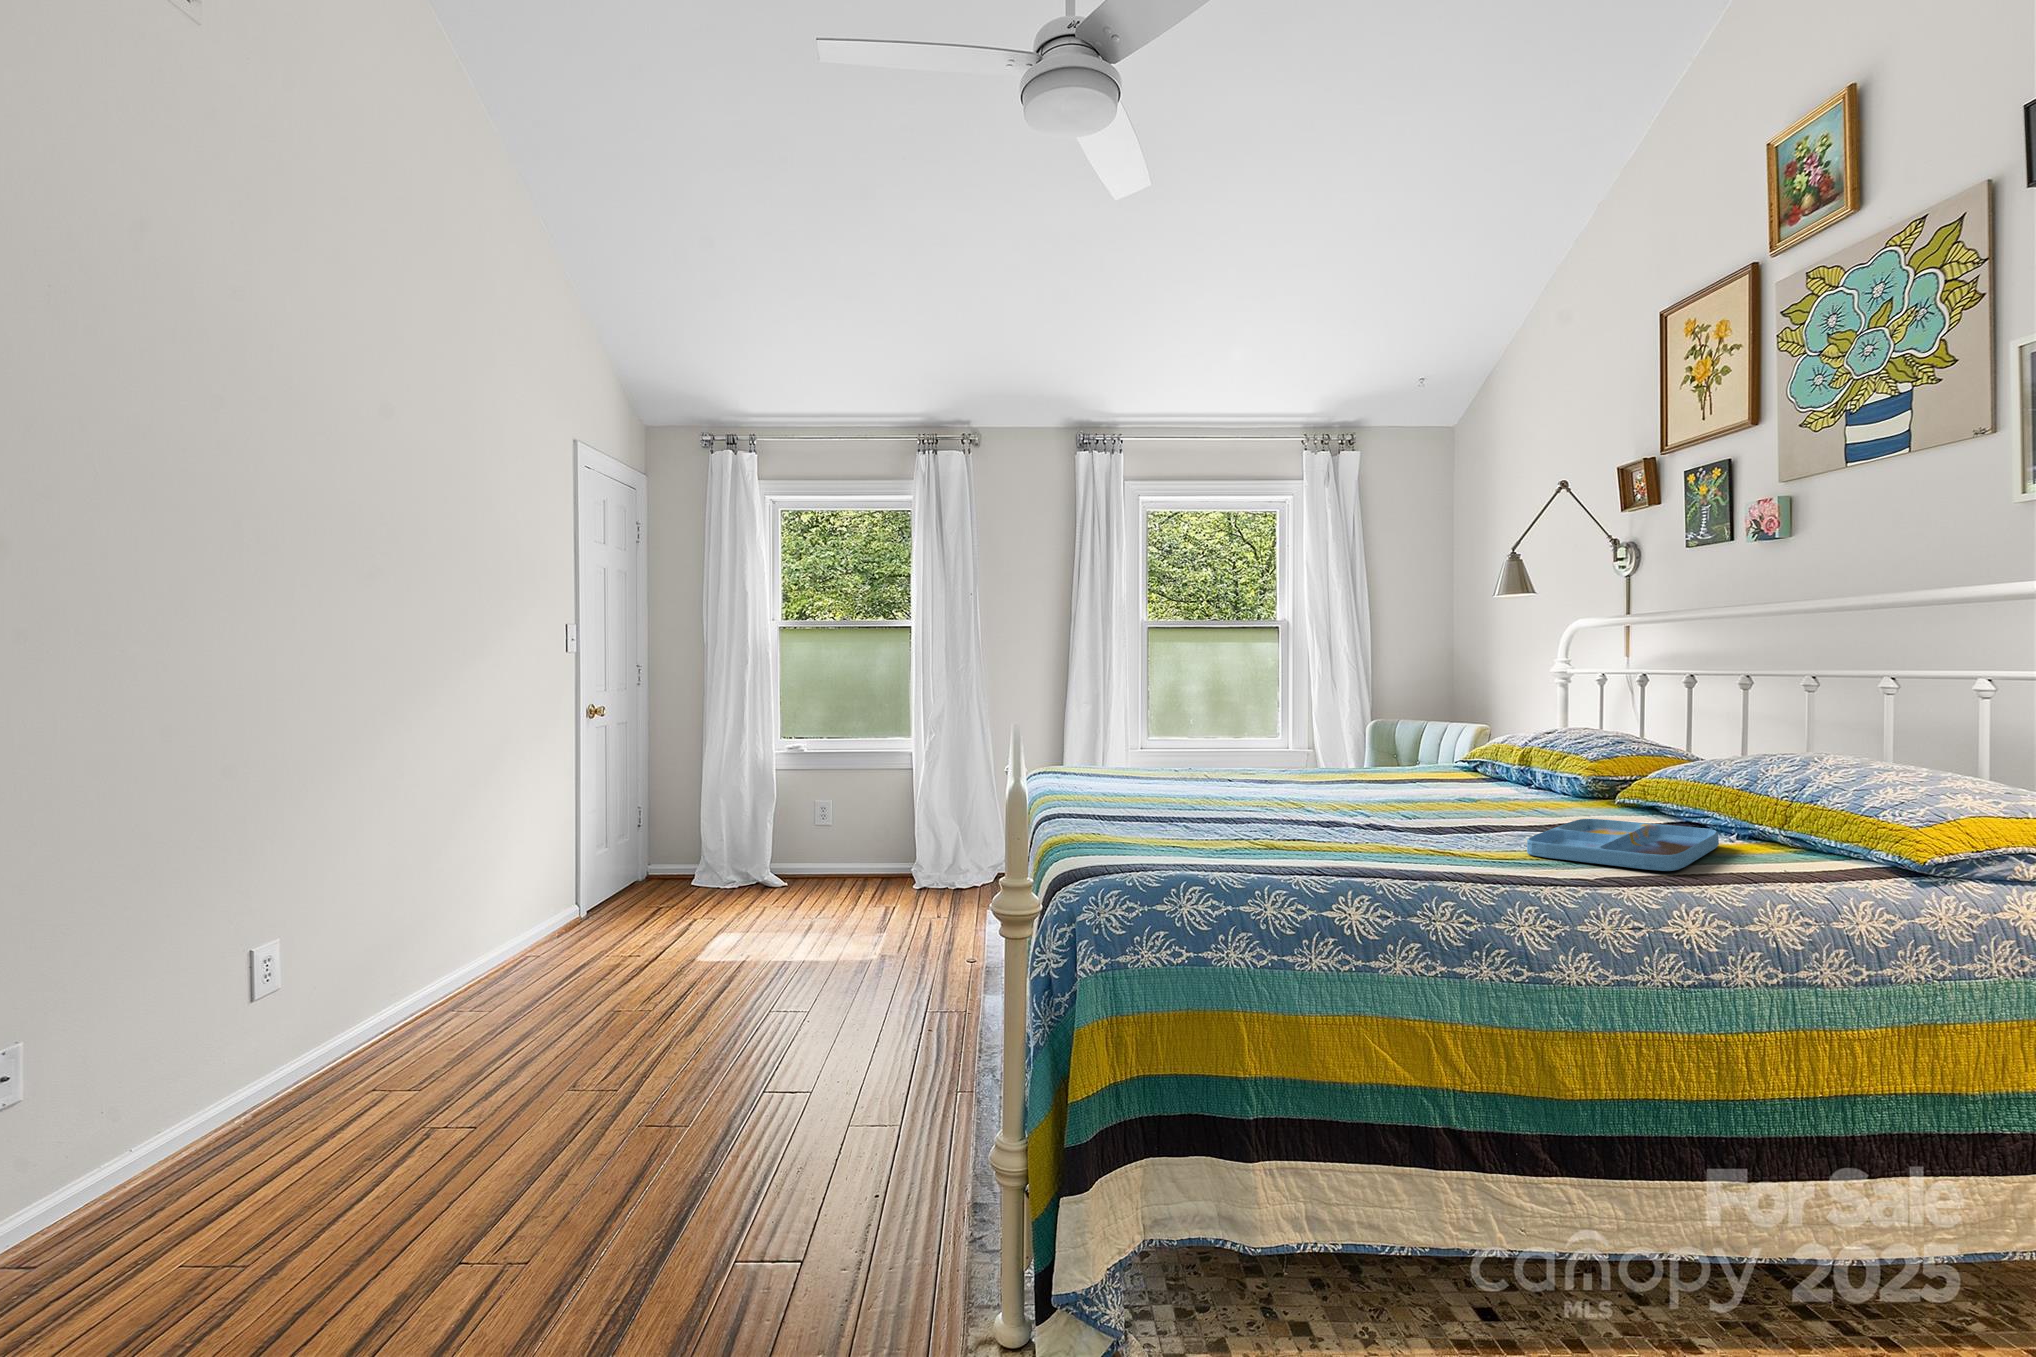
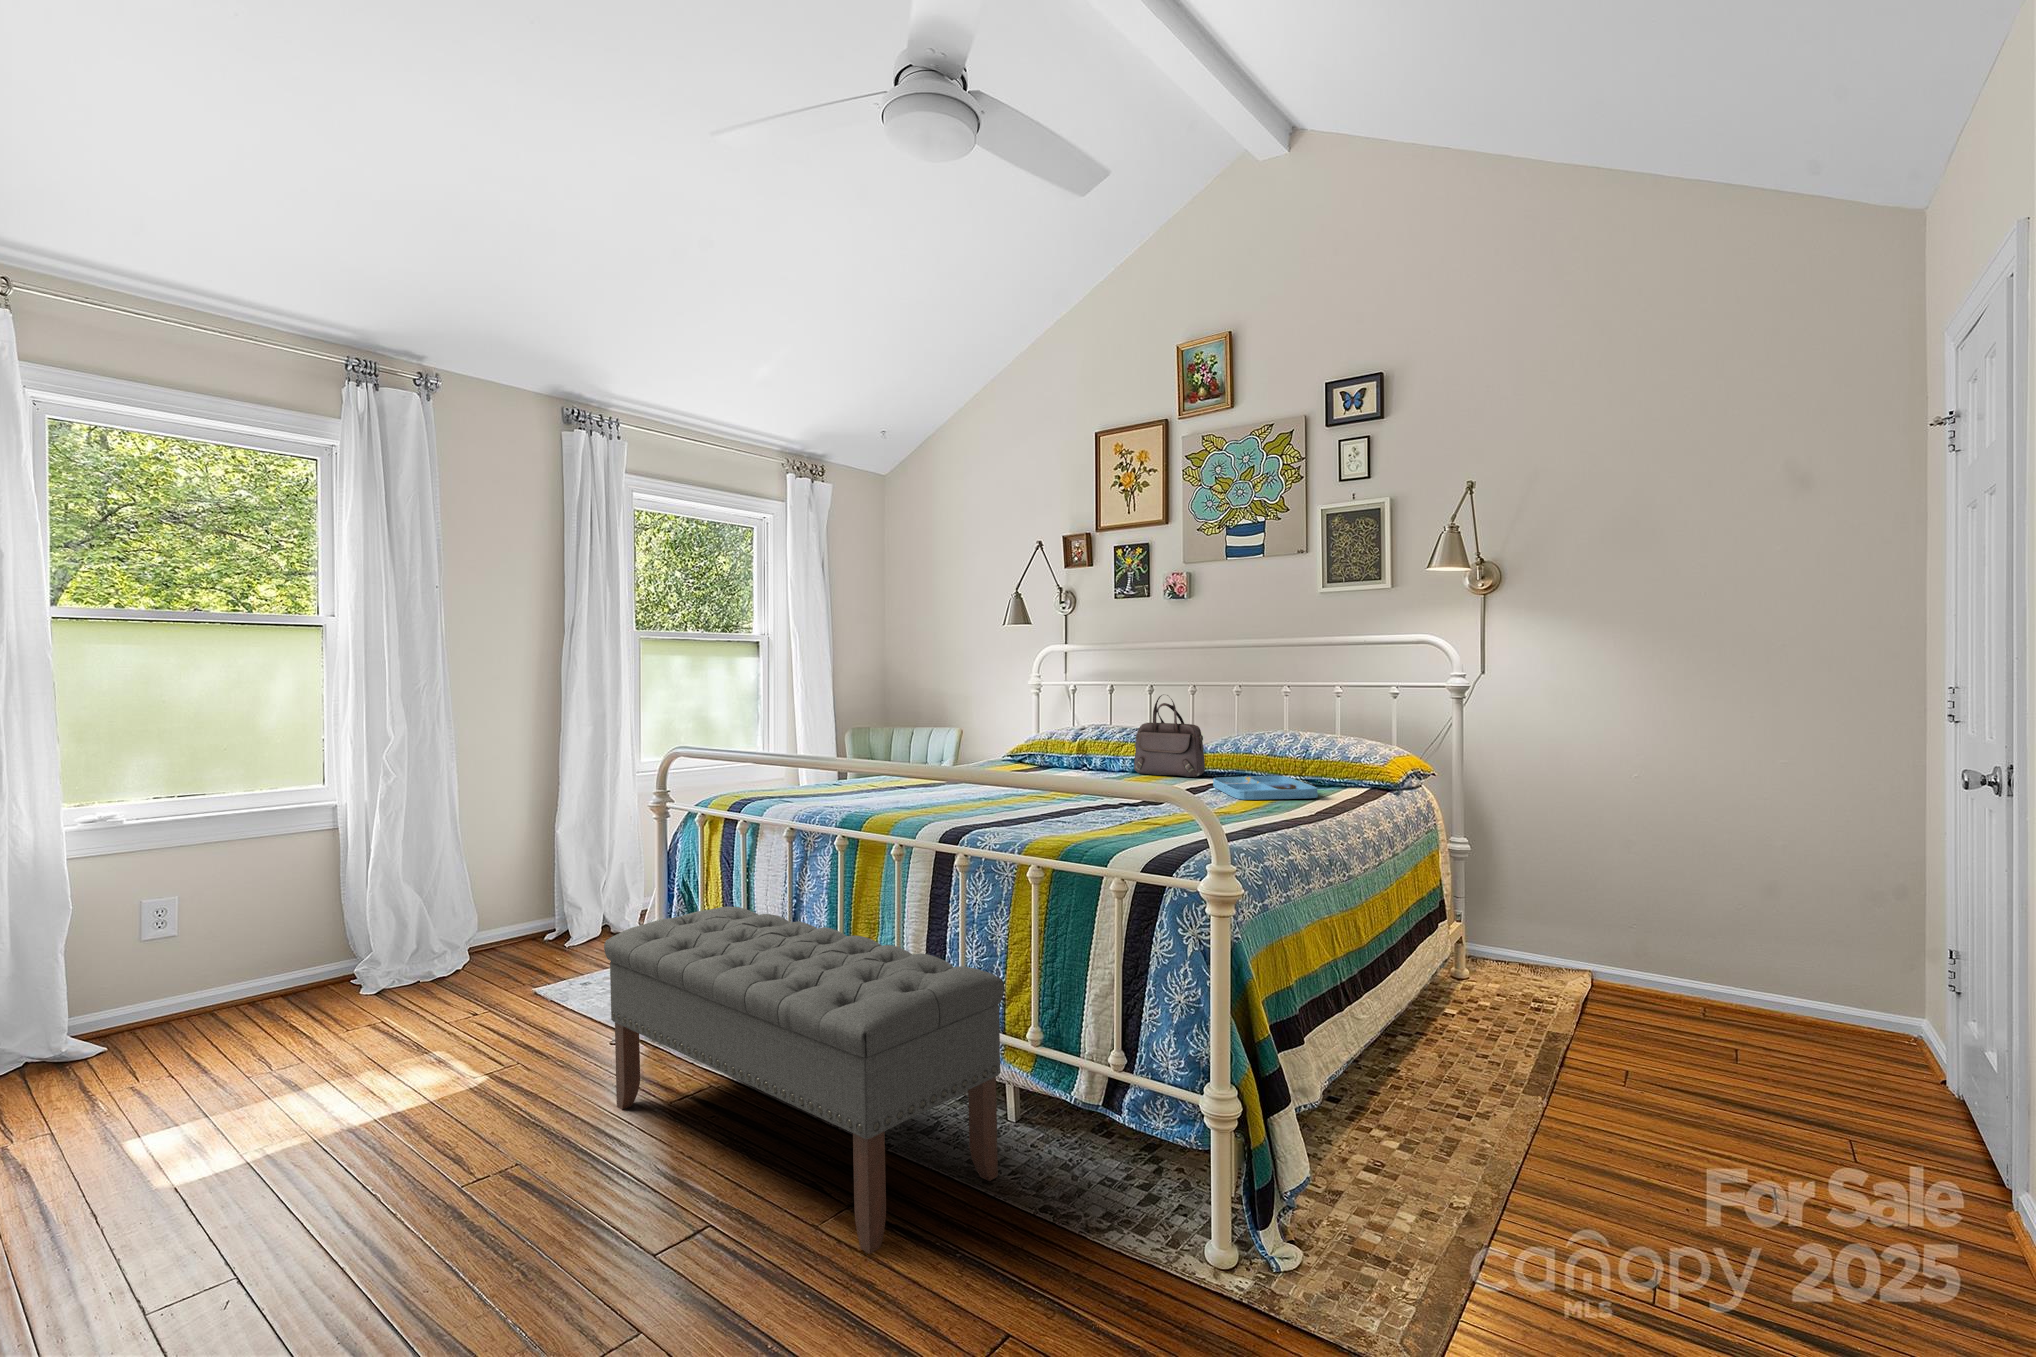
handbag: none [1548,689,1641,816] -> present [1134,695,1205,777]
bench: none [800,880,1013,1220] -> present [604,906,1004,1254]

